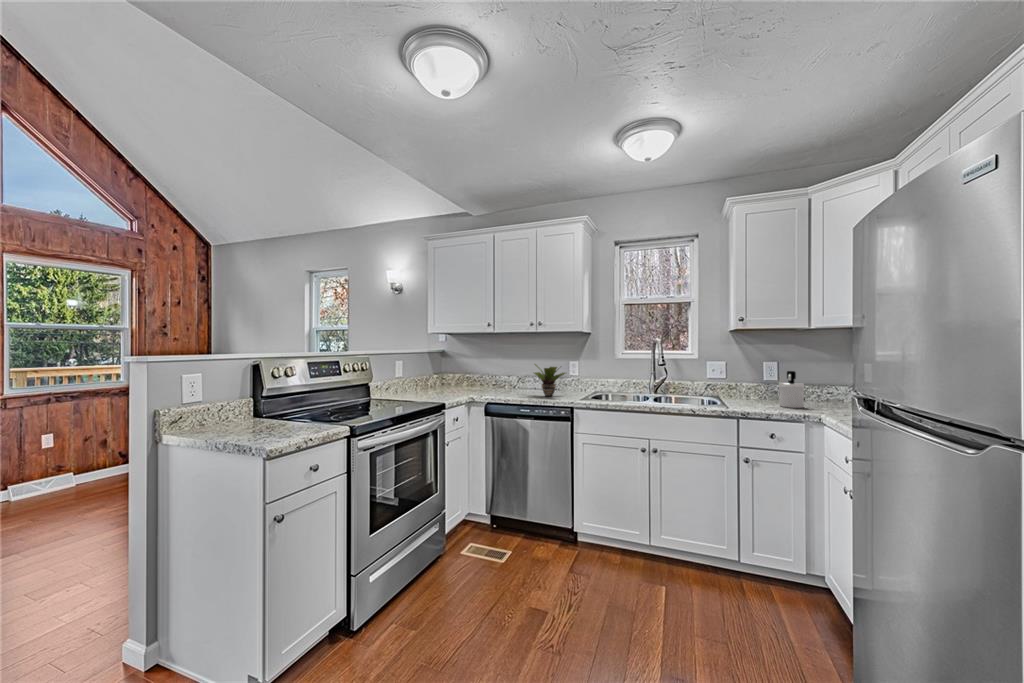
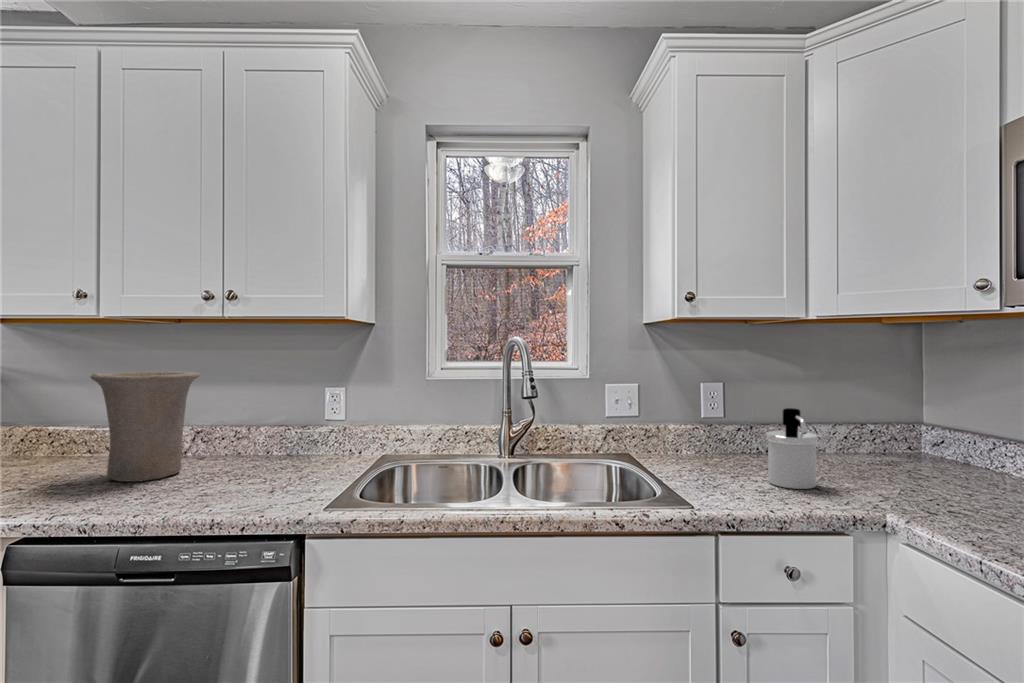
vase: none [491,353,526,393] -> present [91,371,200,482]
potted plant: present [534,364,565,396] -> none [206,403,306,490]

